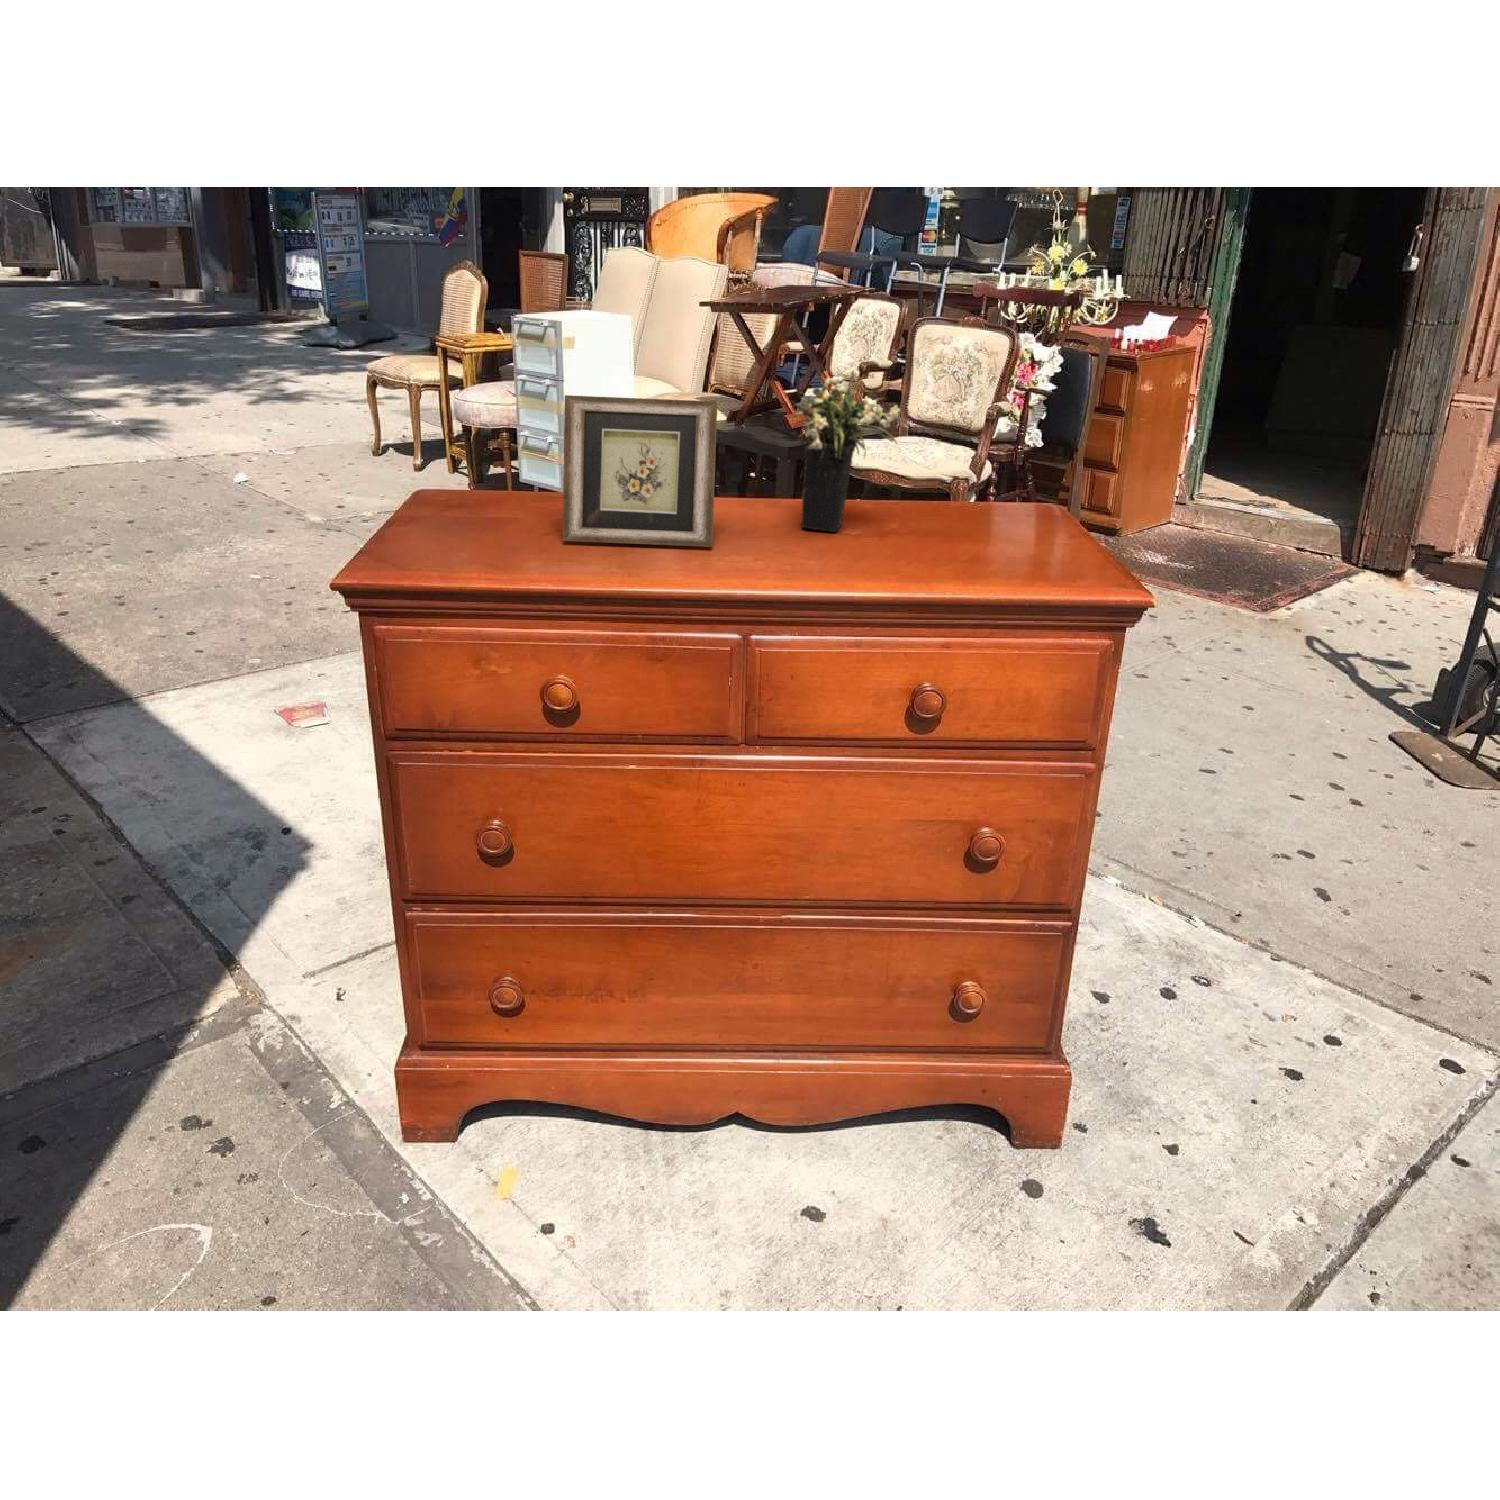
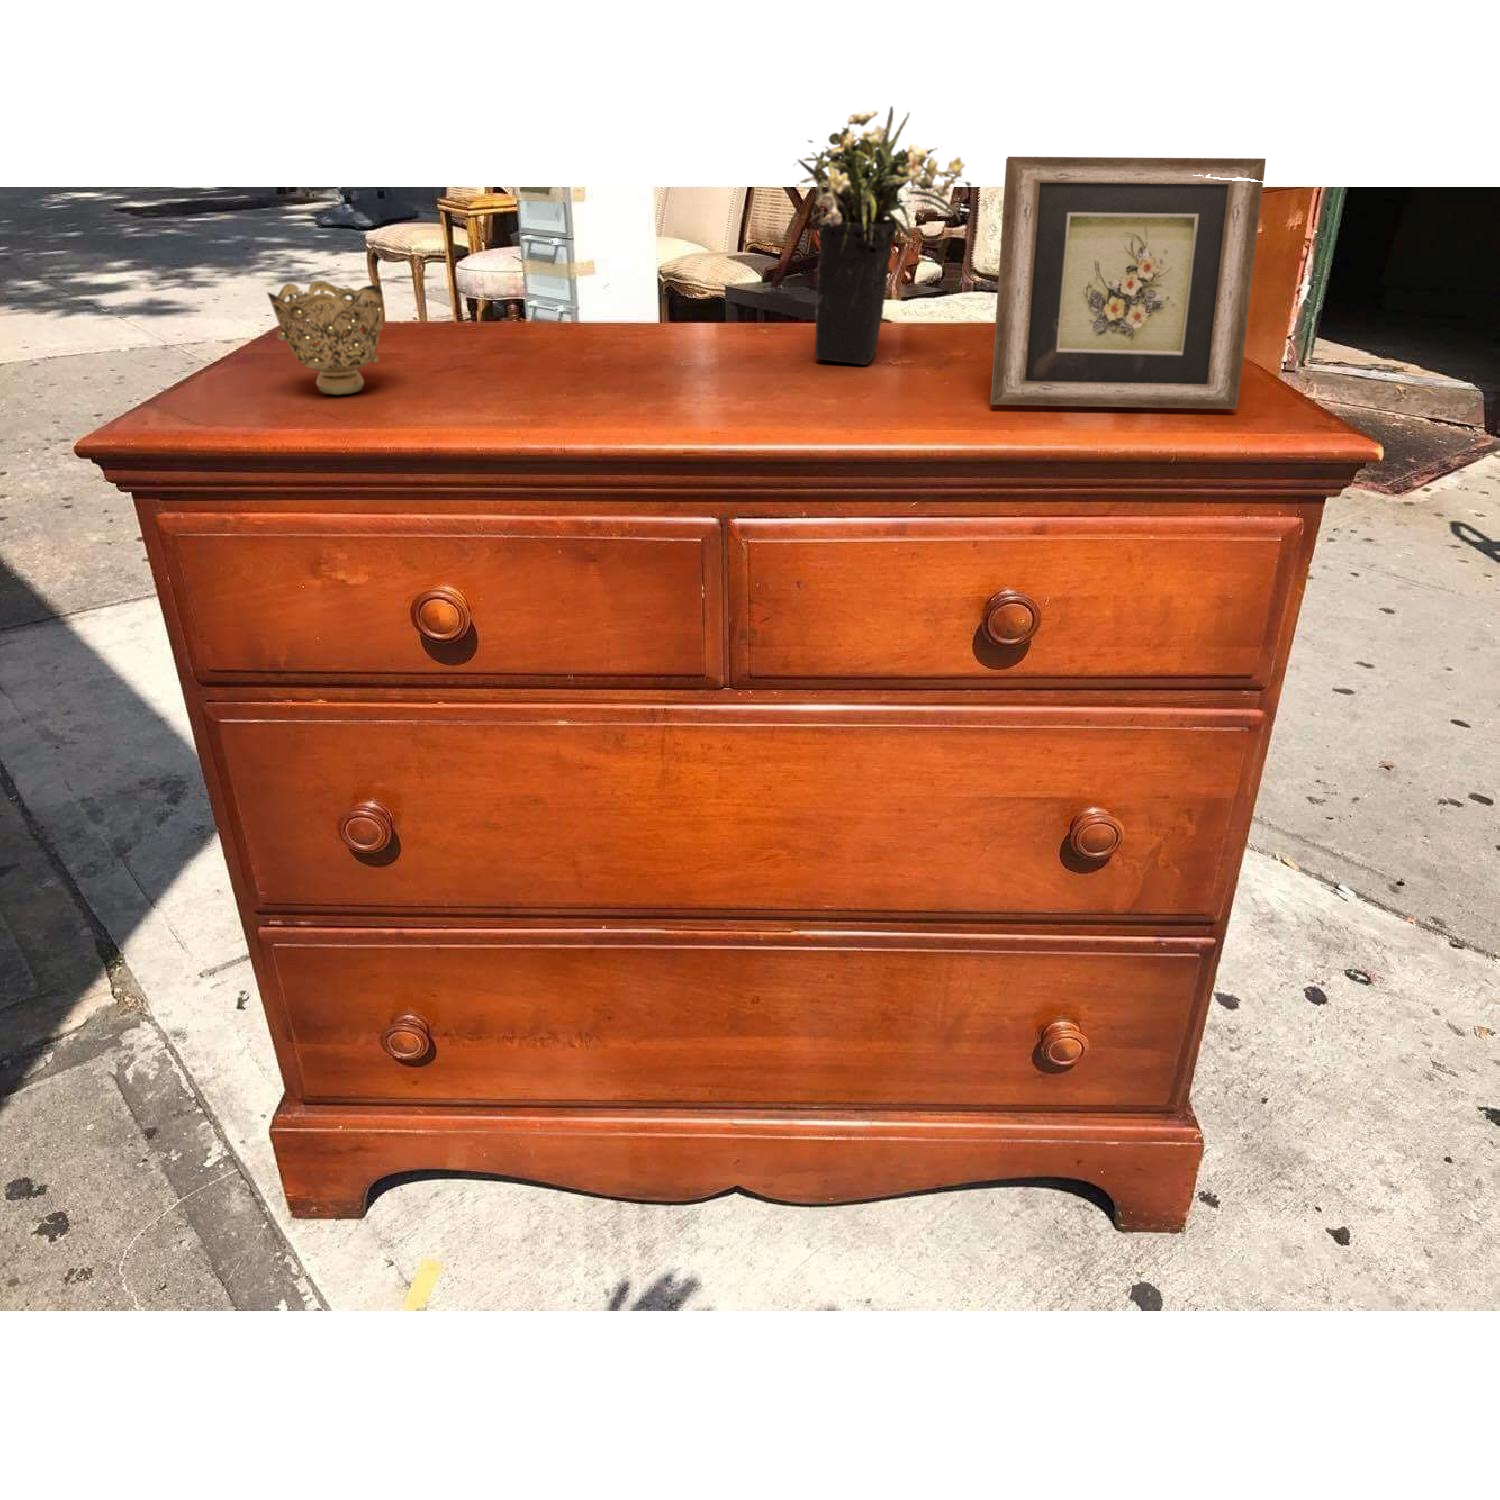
picture frame: present [562,395,717,547] -> present [990,157,1266,409]
decorative bowl: none [452,474,525,548] -> present [267,281,384,395]

